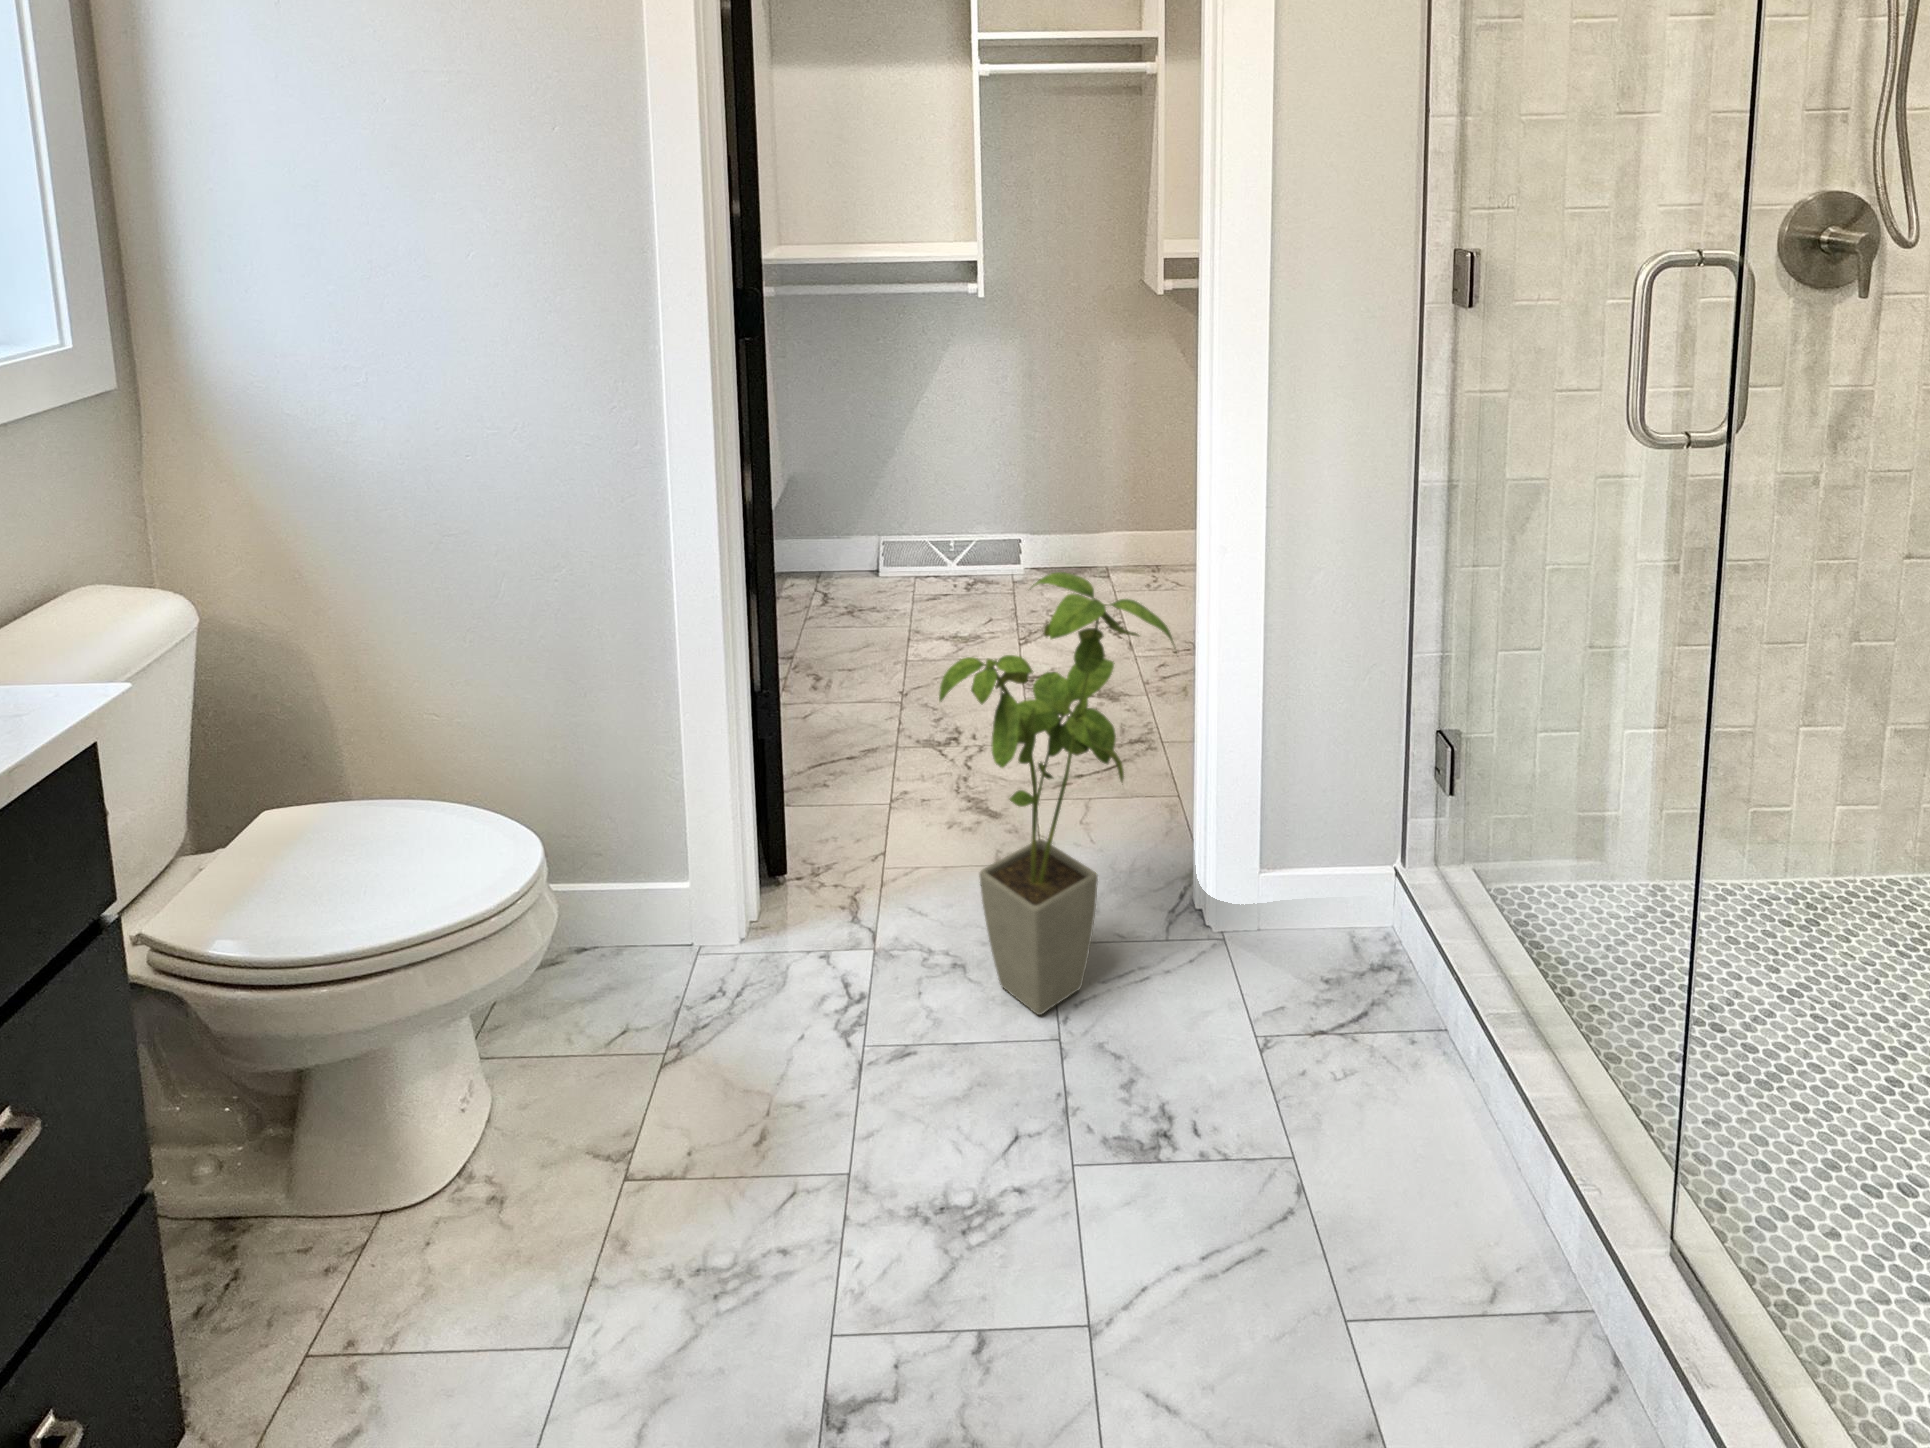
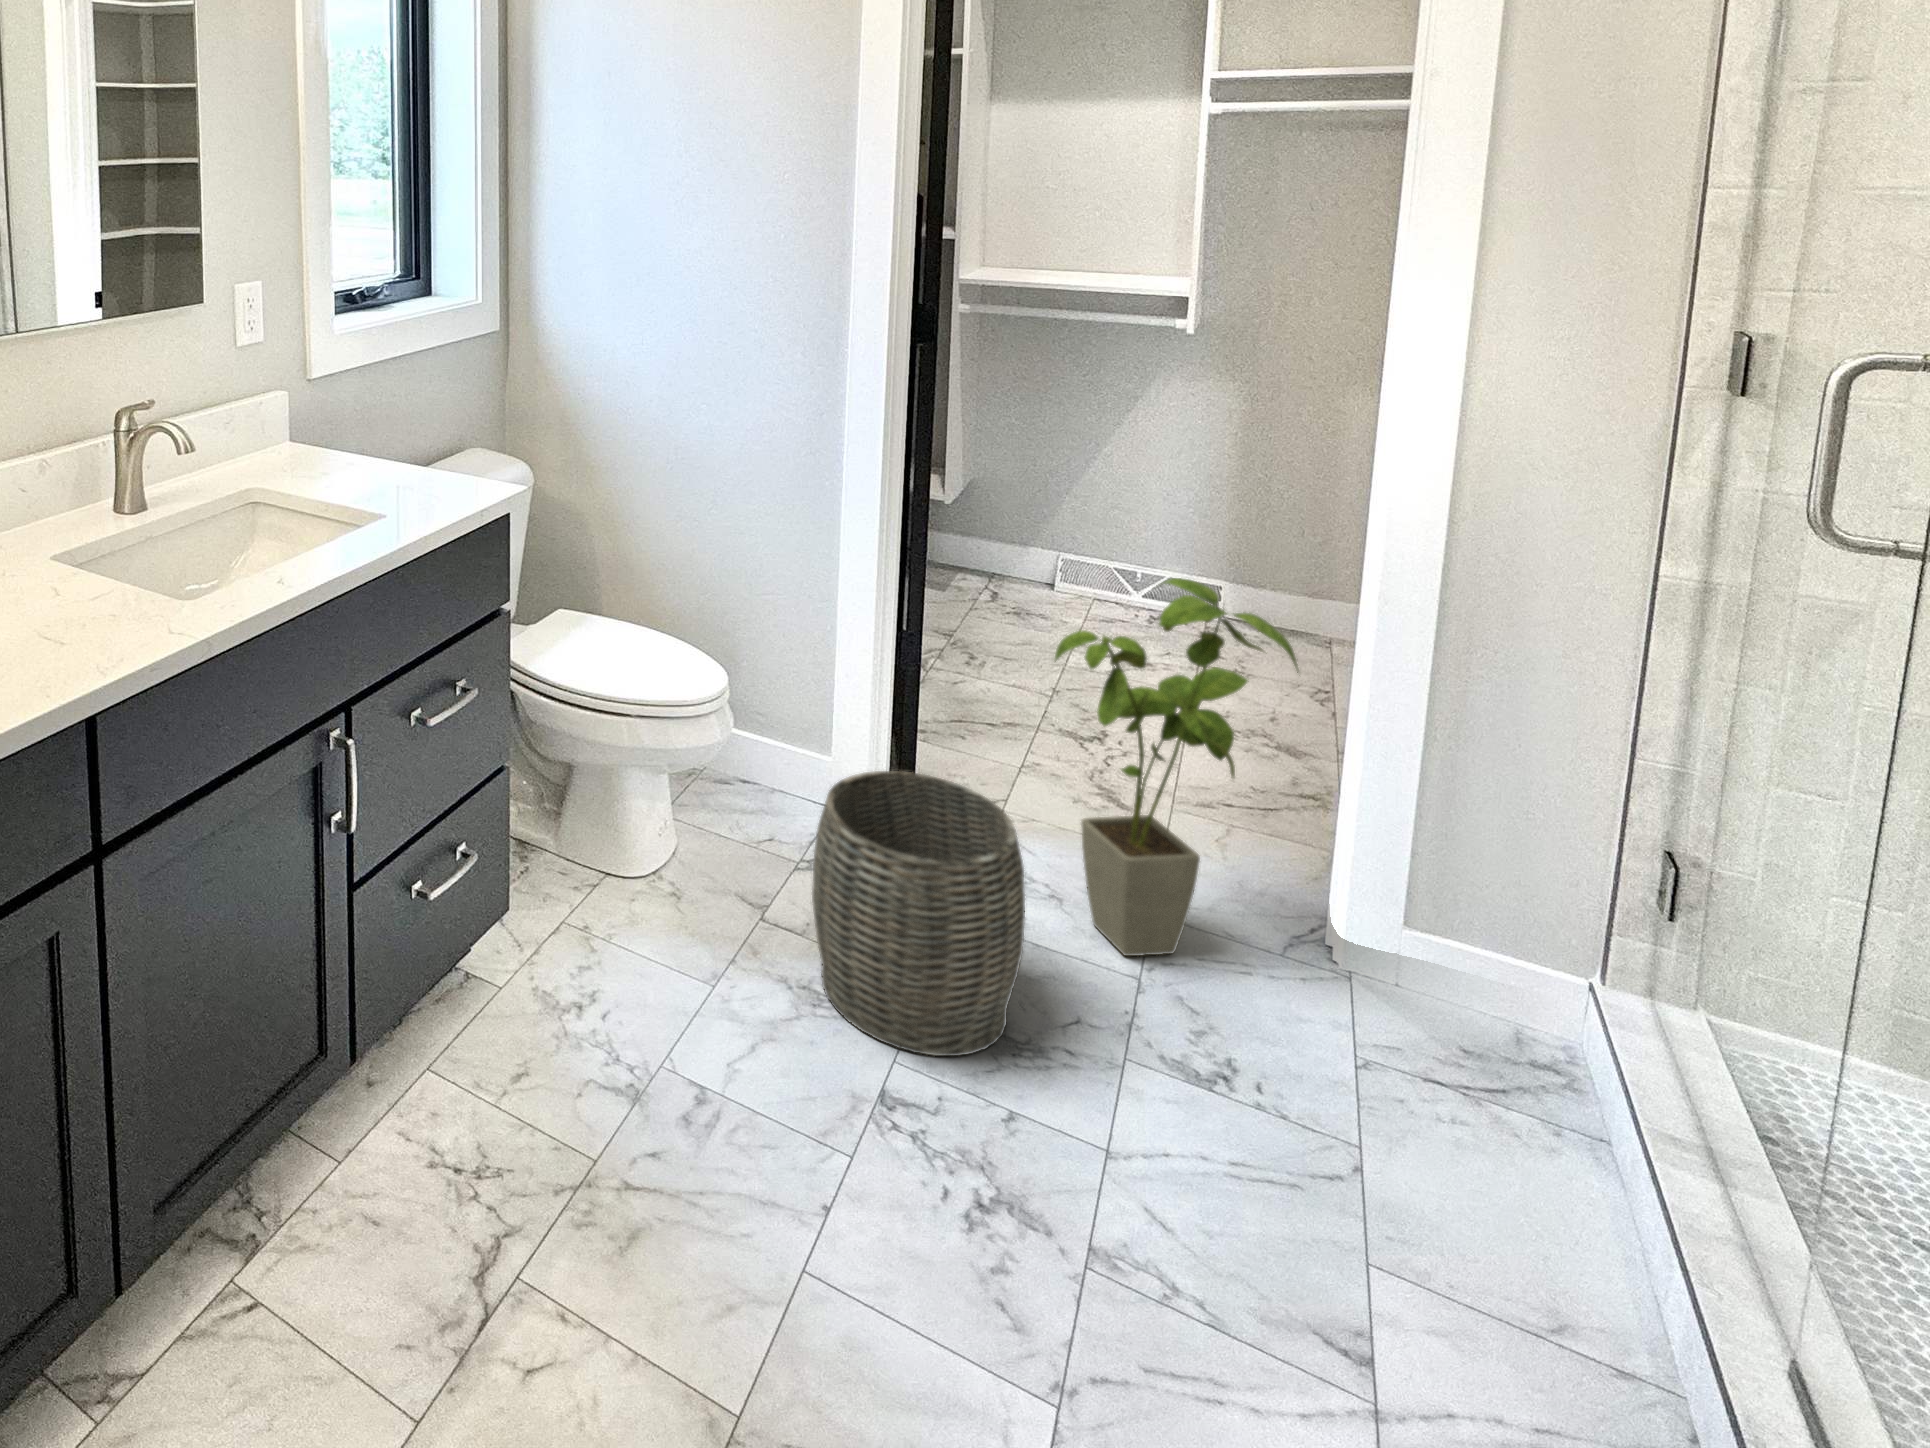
woven basket: none [692,897,958,1311] -> present [812,771,1025,1056]

